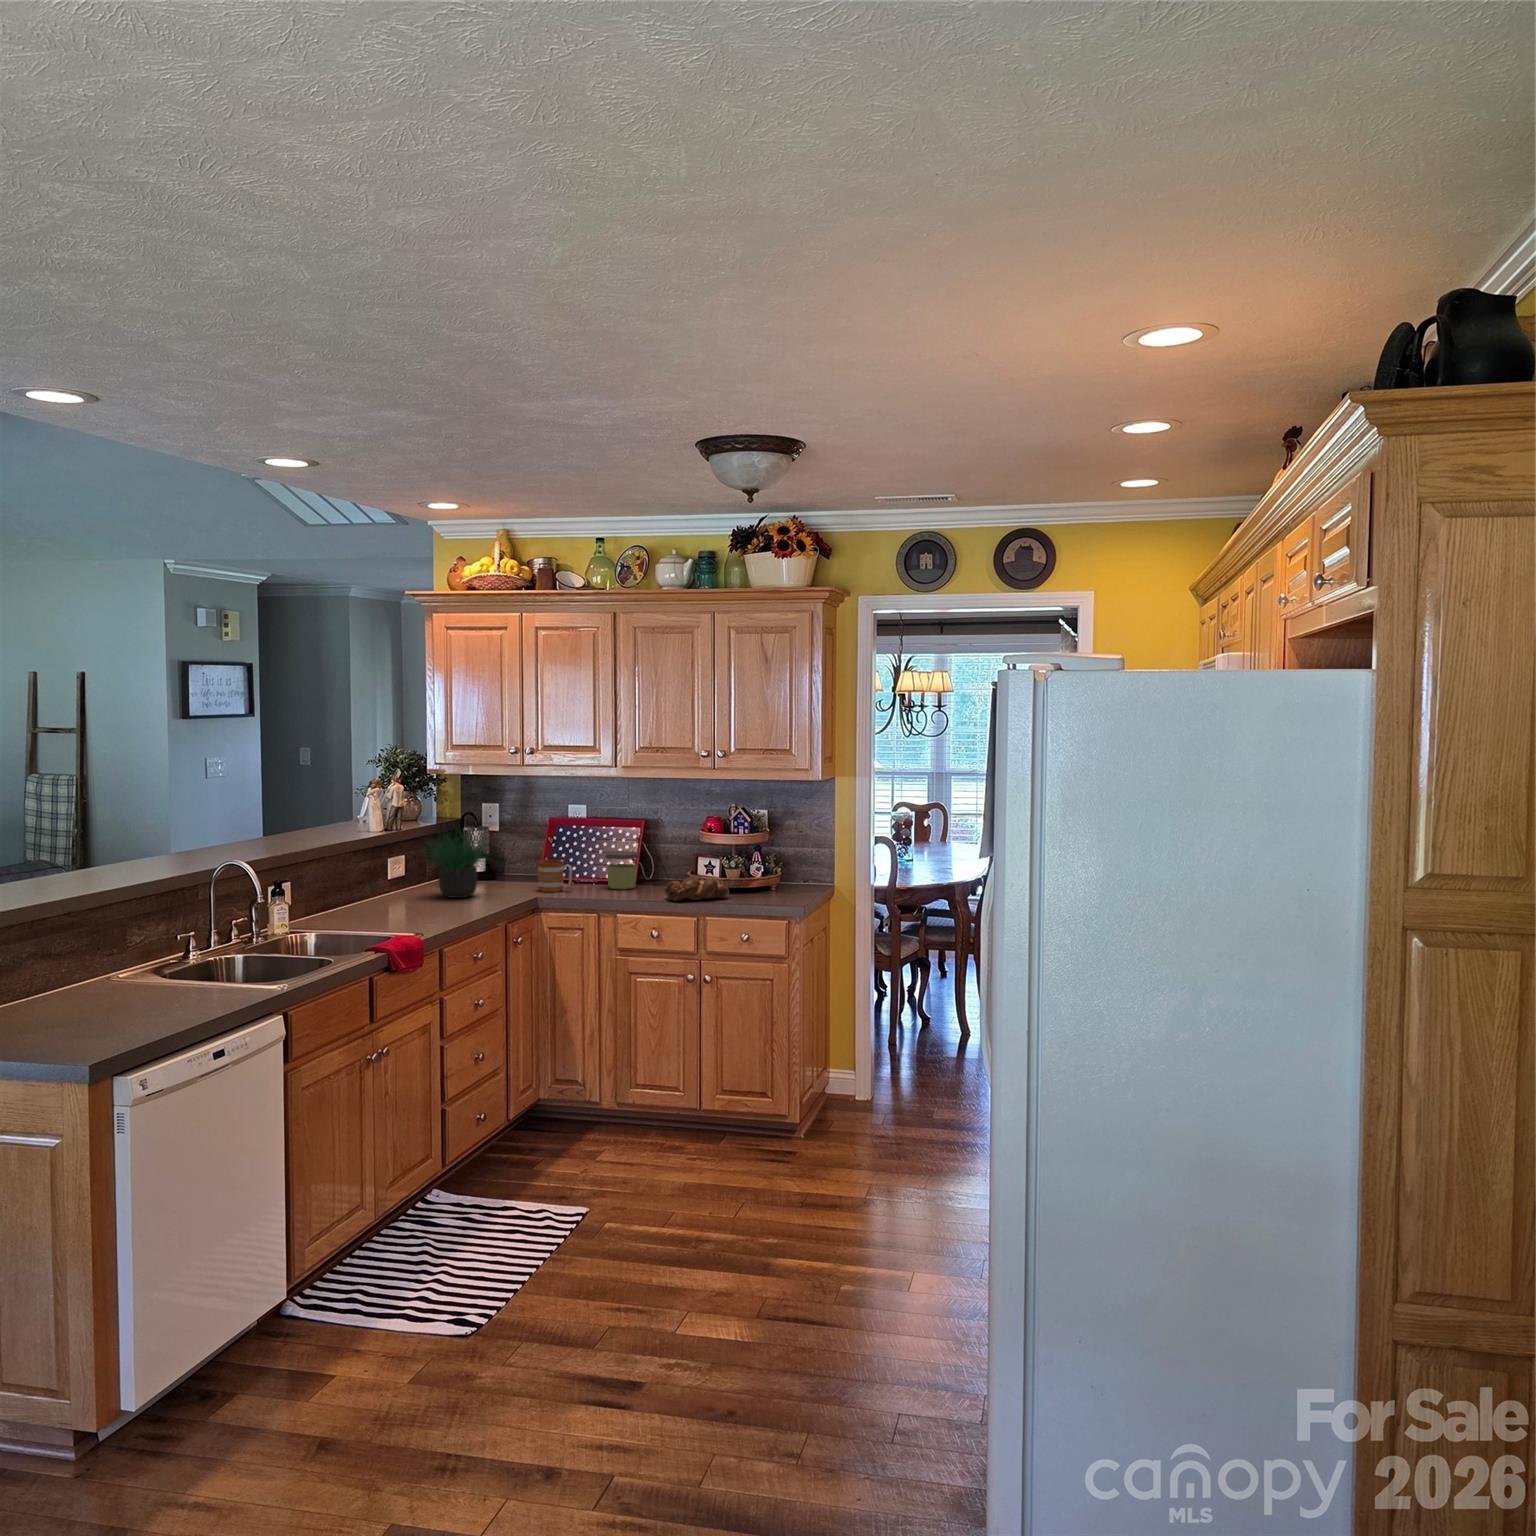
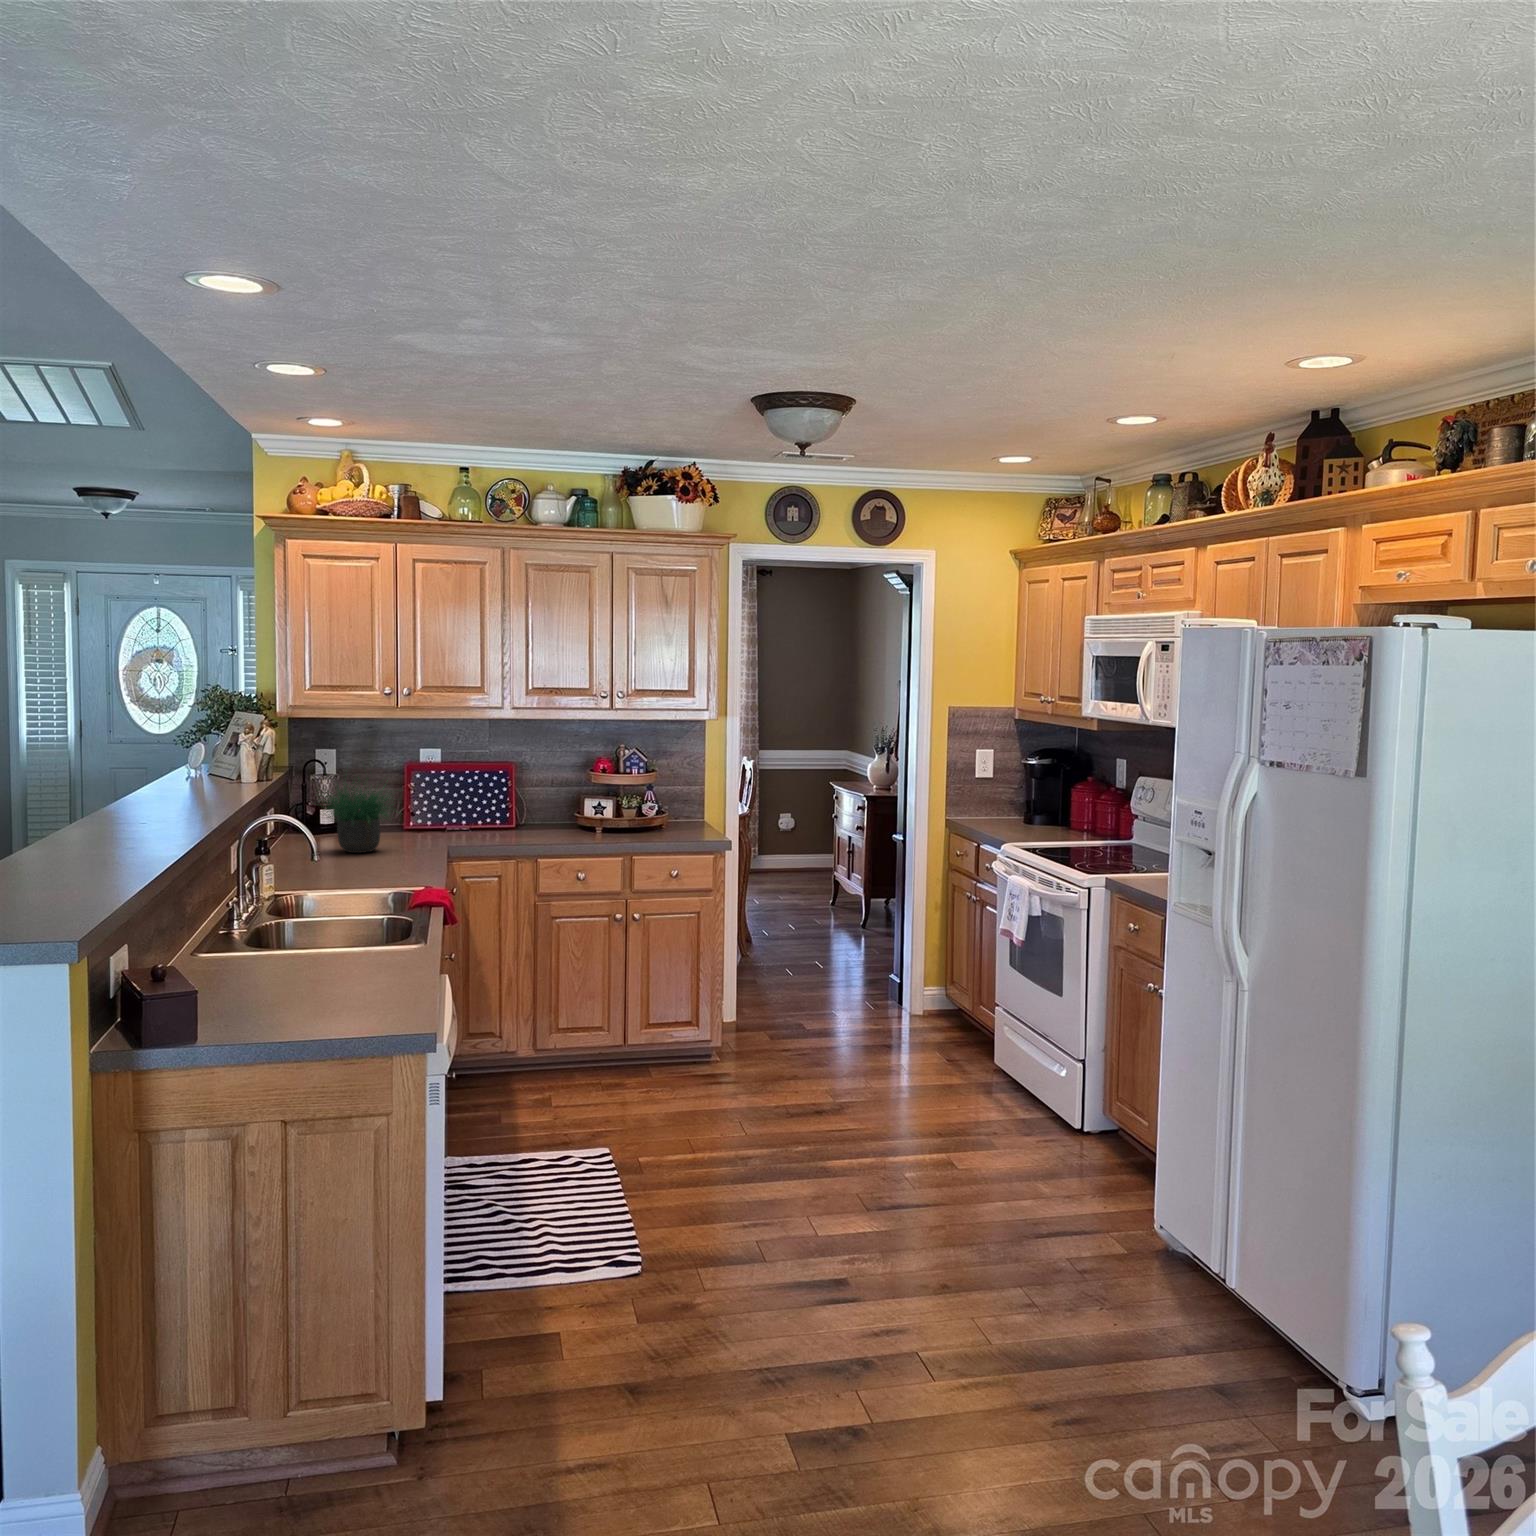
jar: present [605,851,638,890] -> none [488,796,526,835]
mug: present [538,860,572,892] -> none [428,808,468,842]
bread loaf: present [664,875,729,901] -> none [576,816,637,842]

